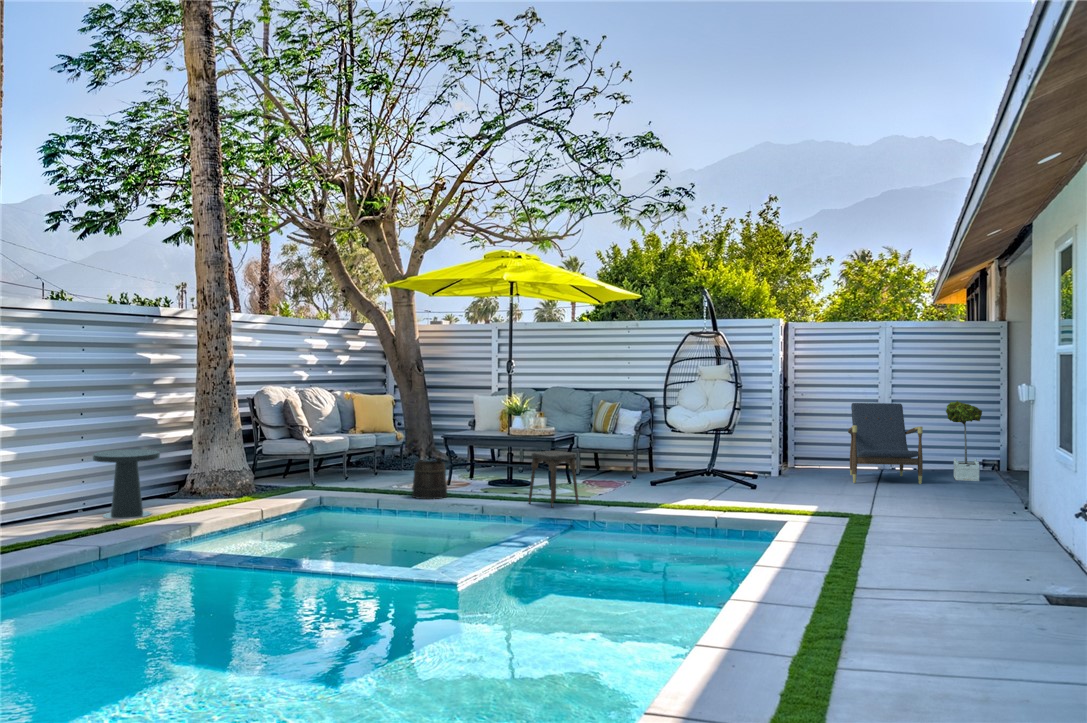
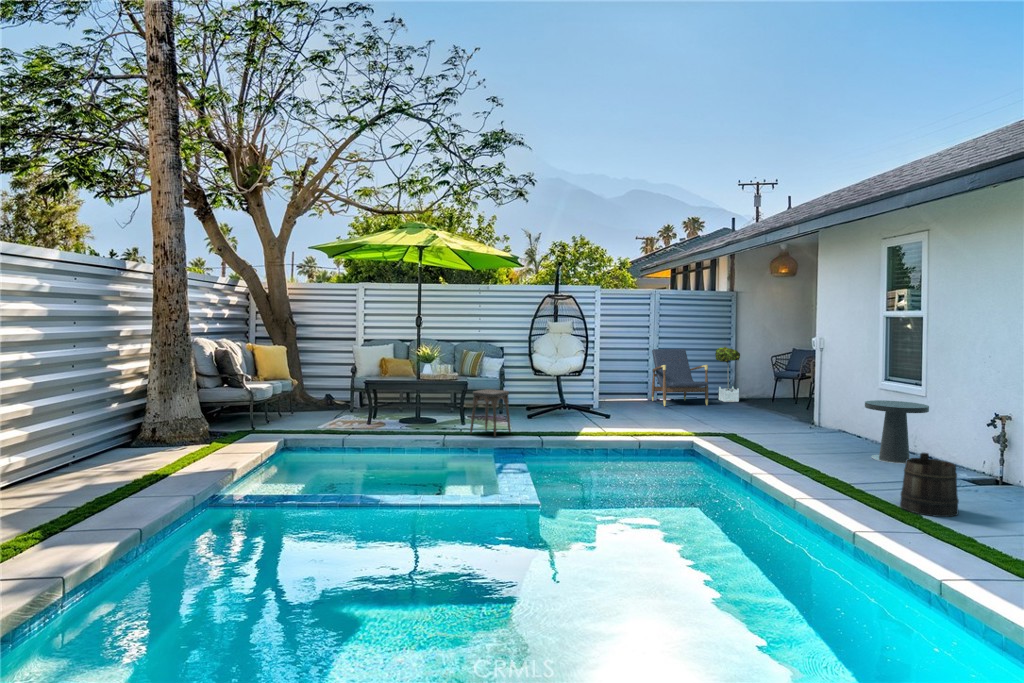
side table: present [93,450,160,519] -> present [865,400,929,464]
bucket: present [412,457,447,499] -> present [900,453,959,517]

